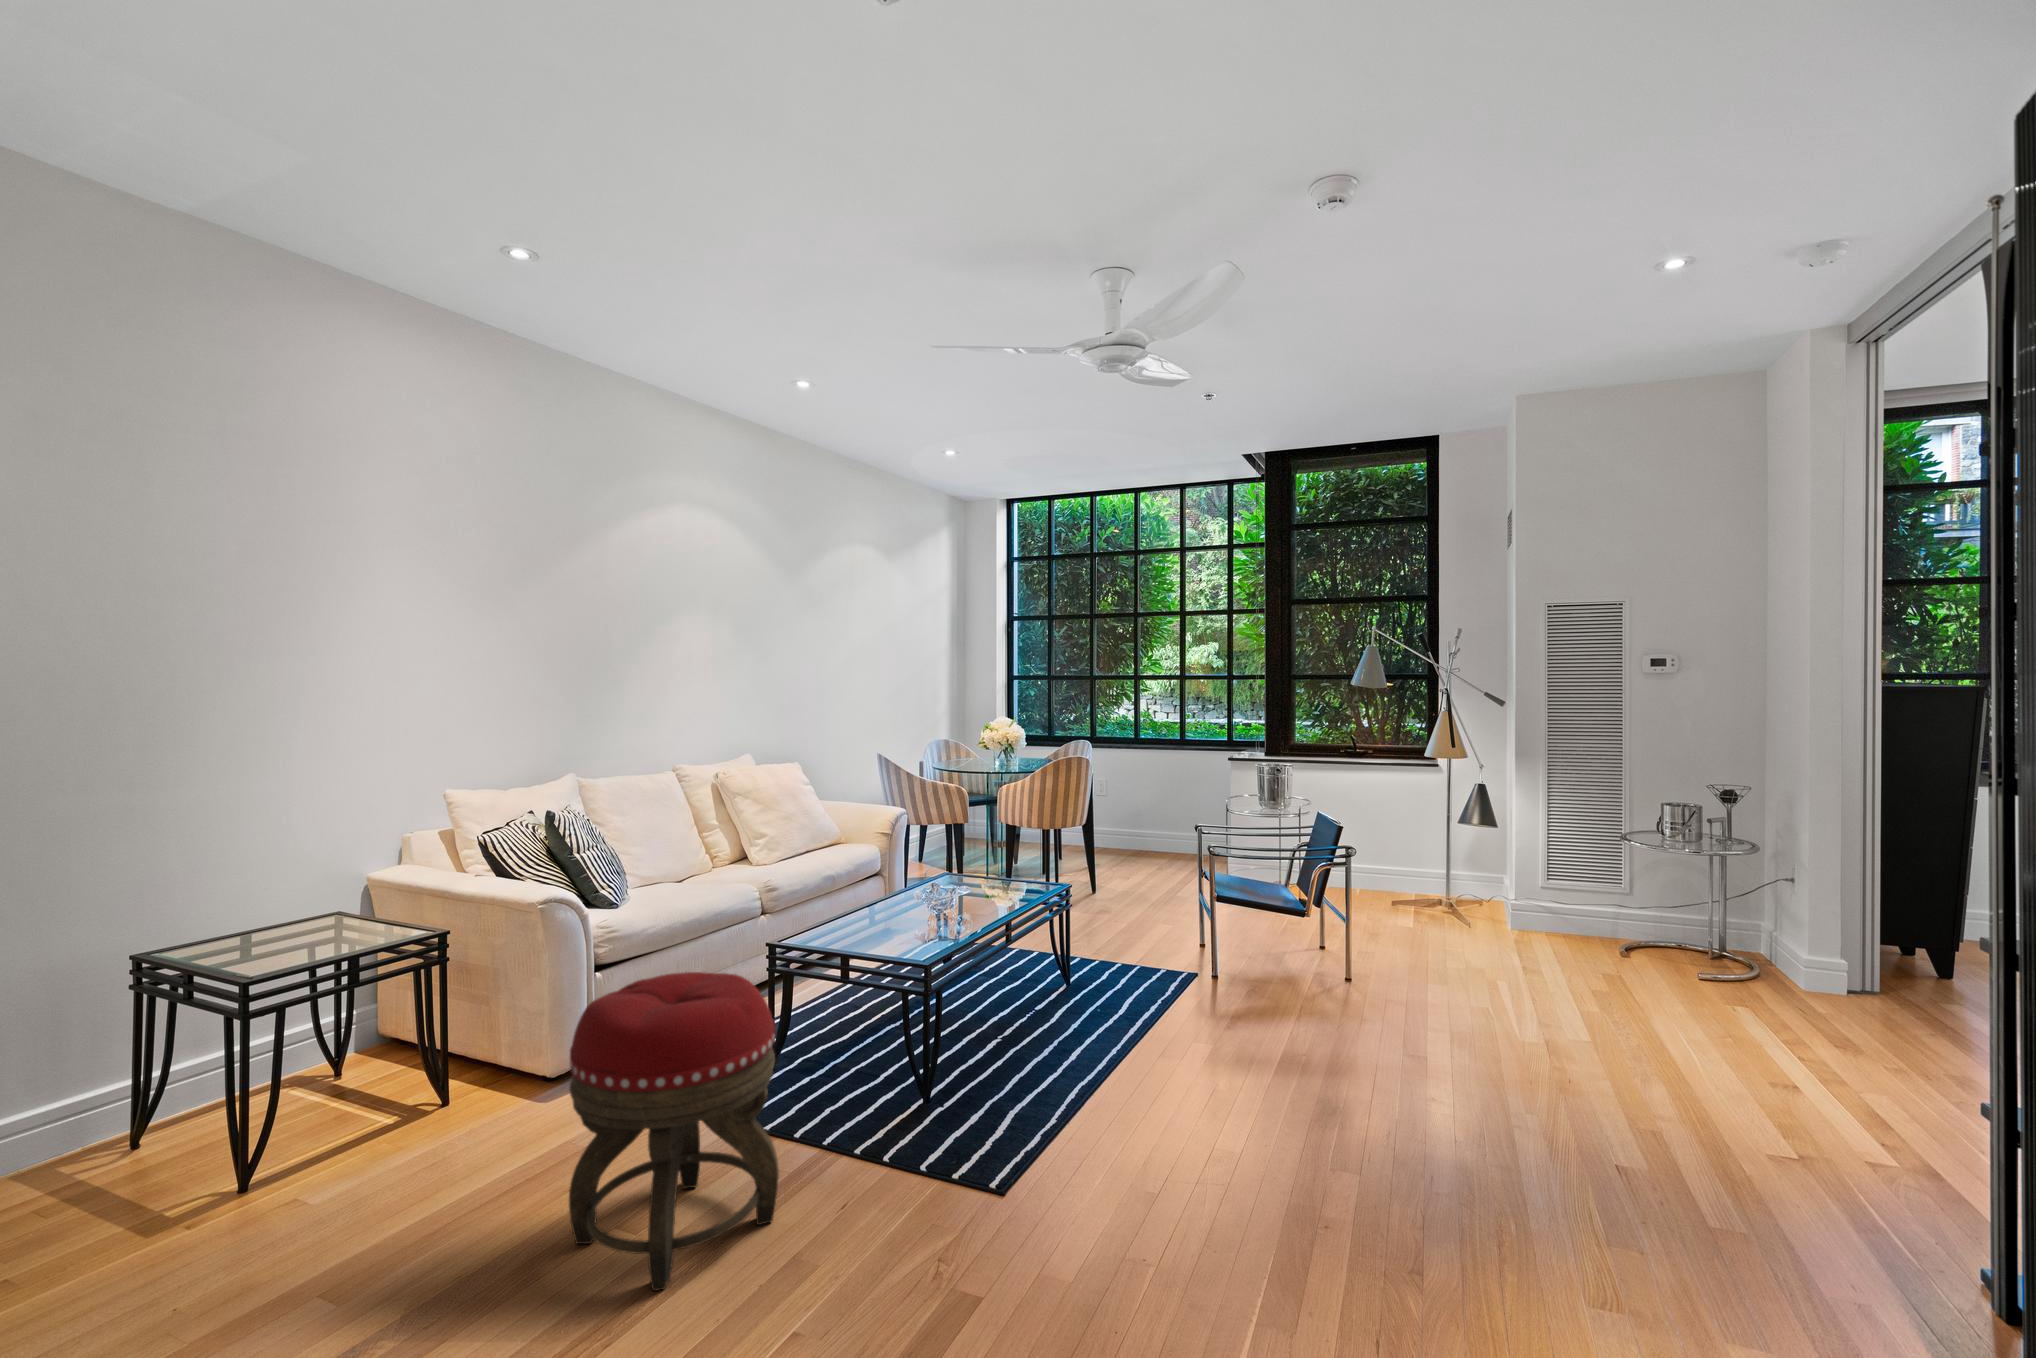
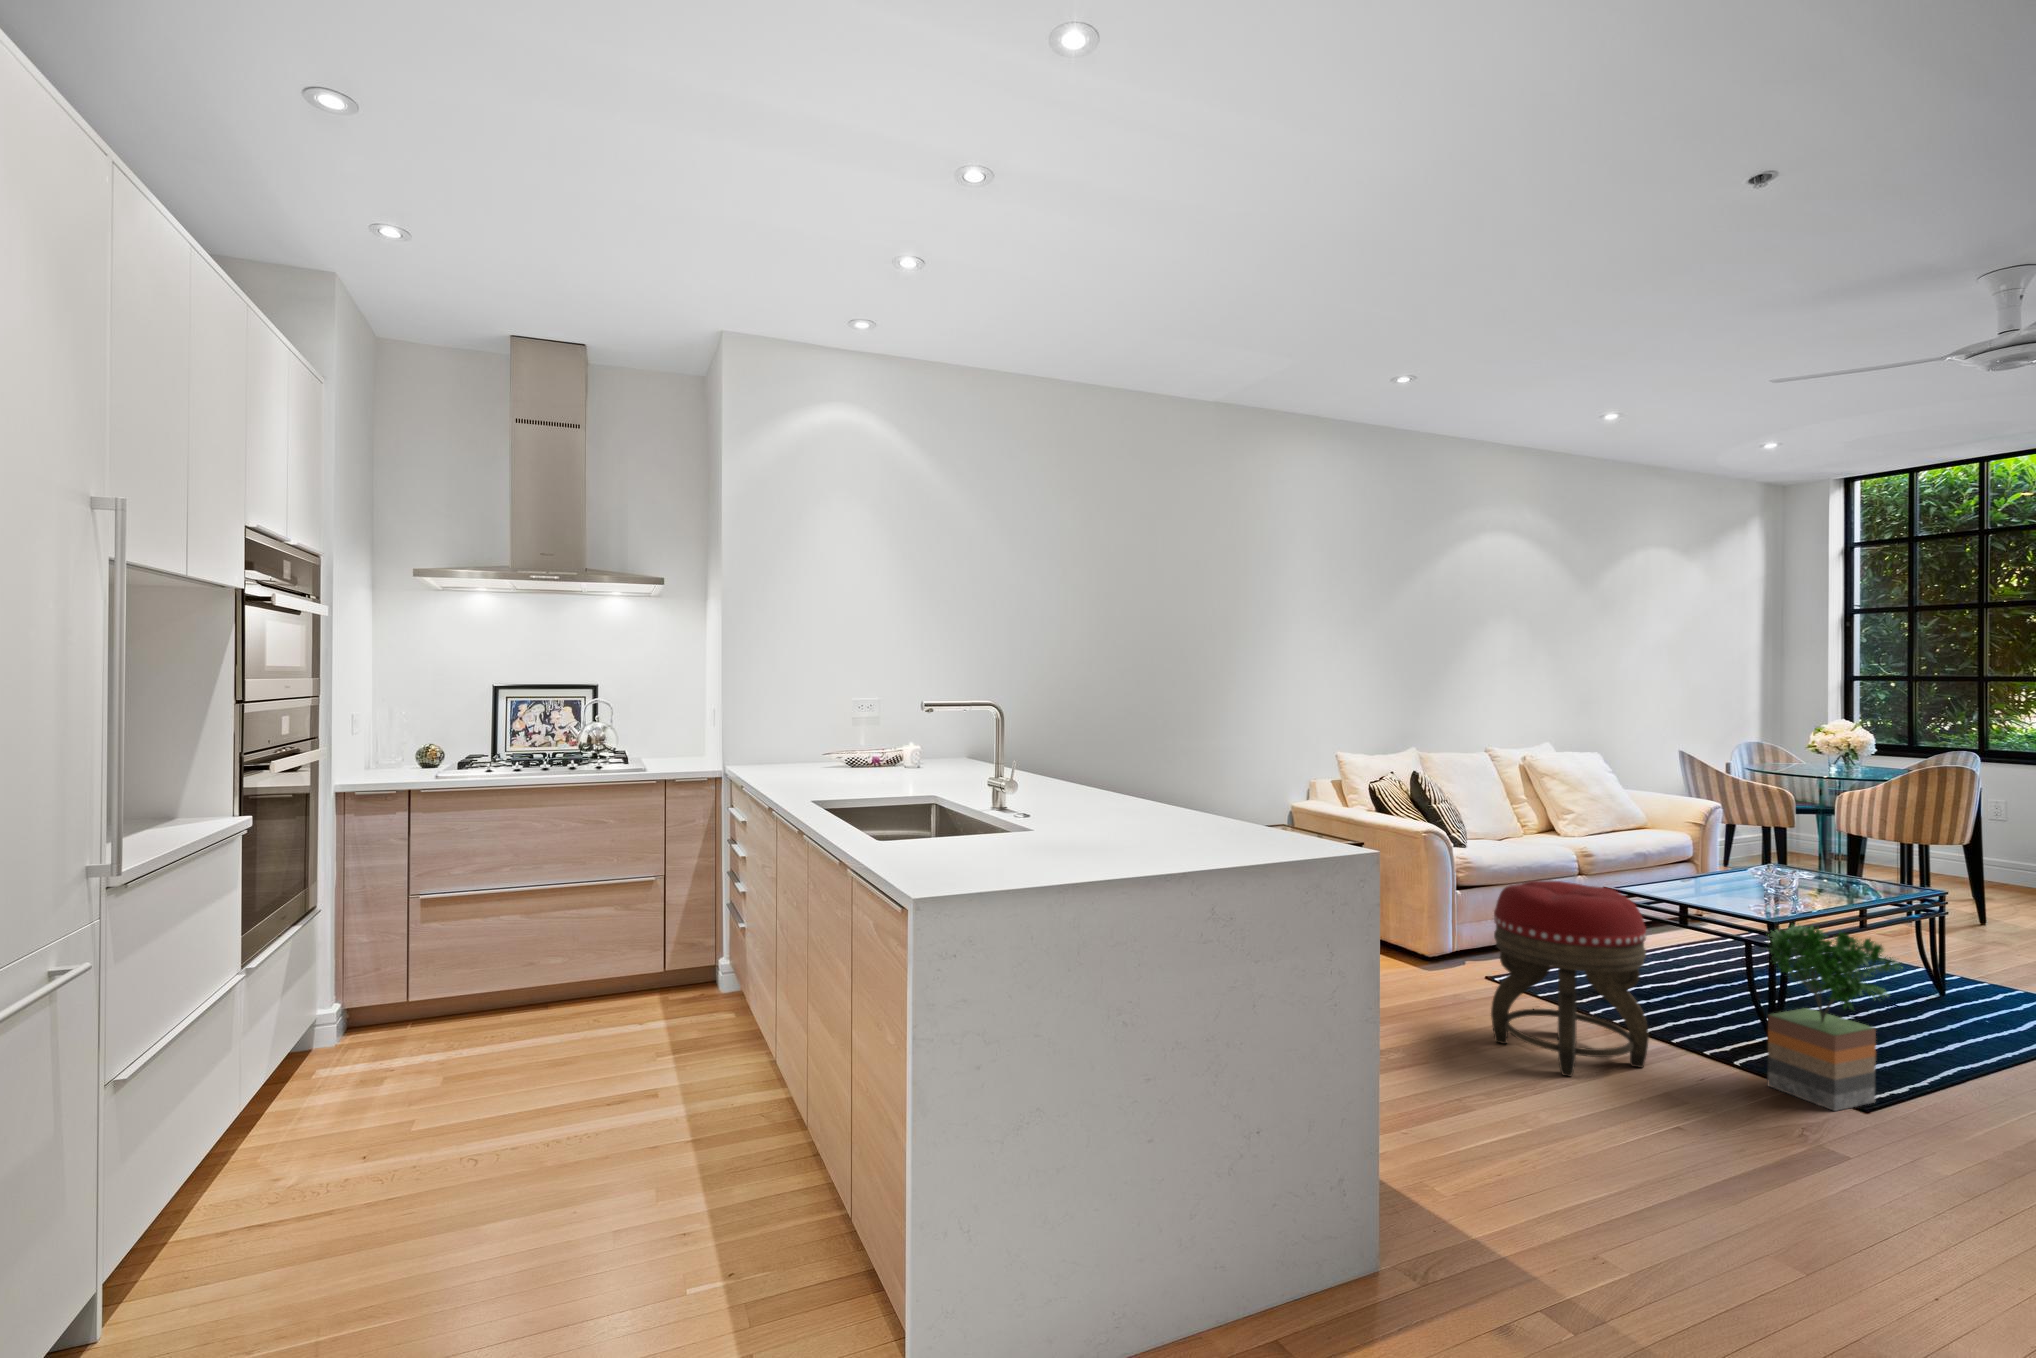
potted tree: none [904,980,1038,1222] -> present [1768,925,1902,1111]

